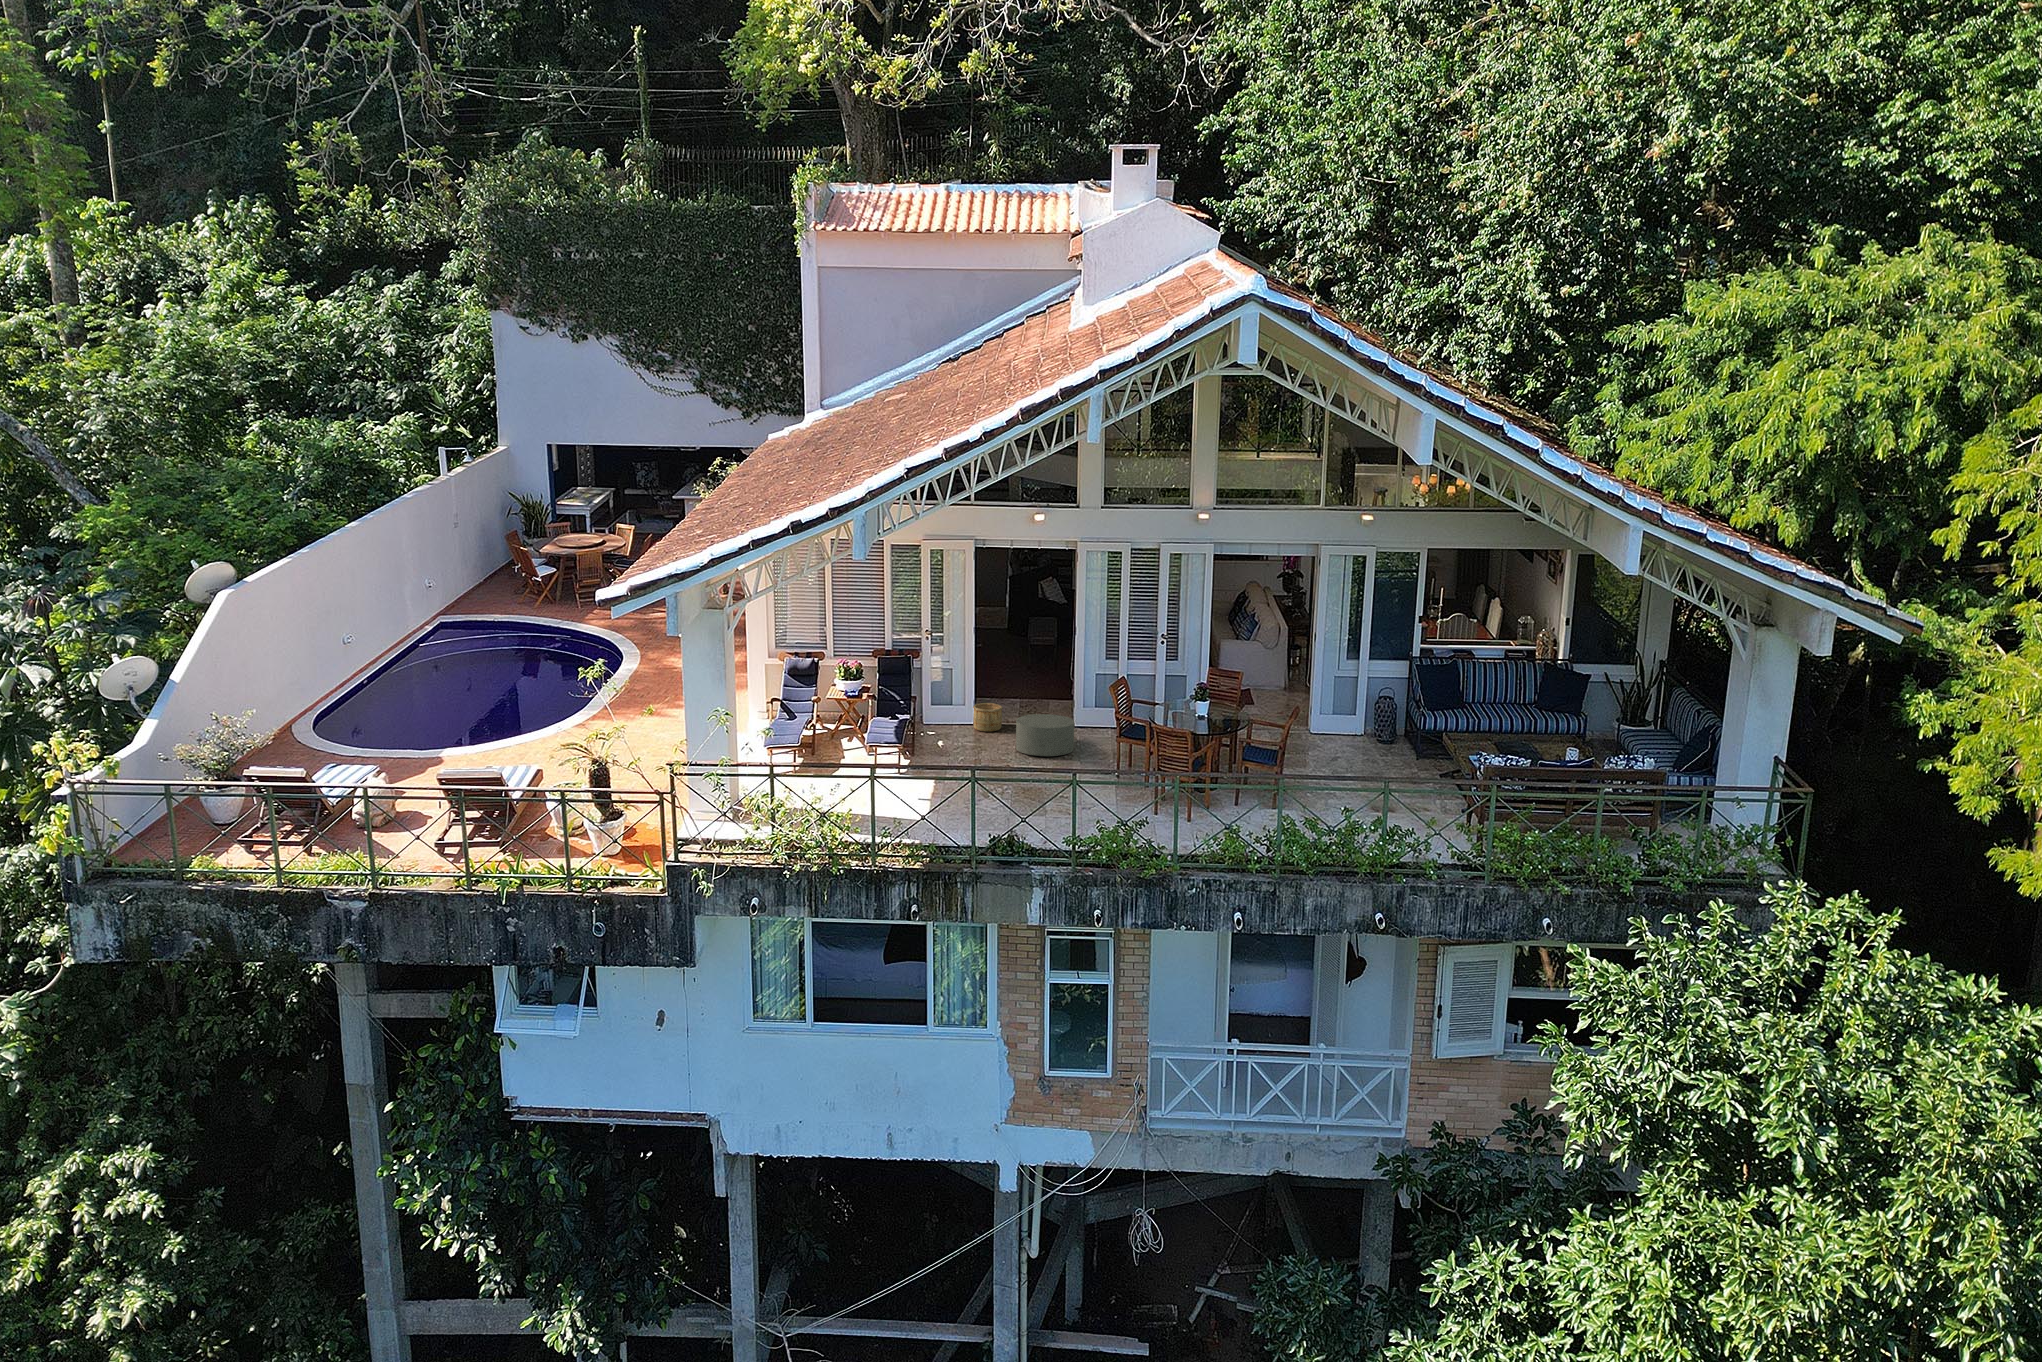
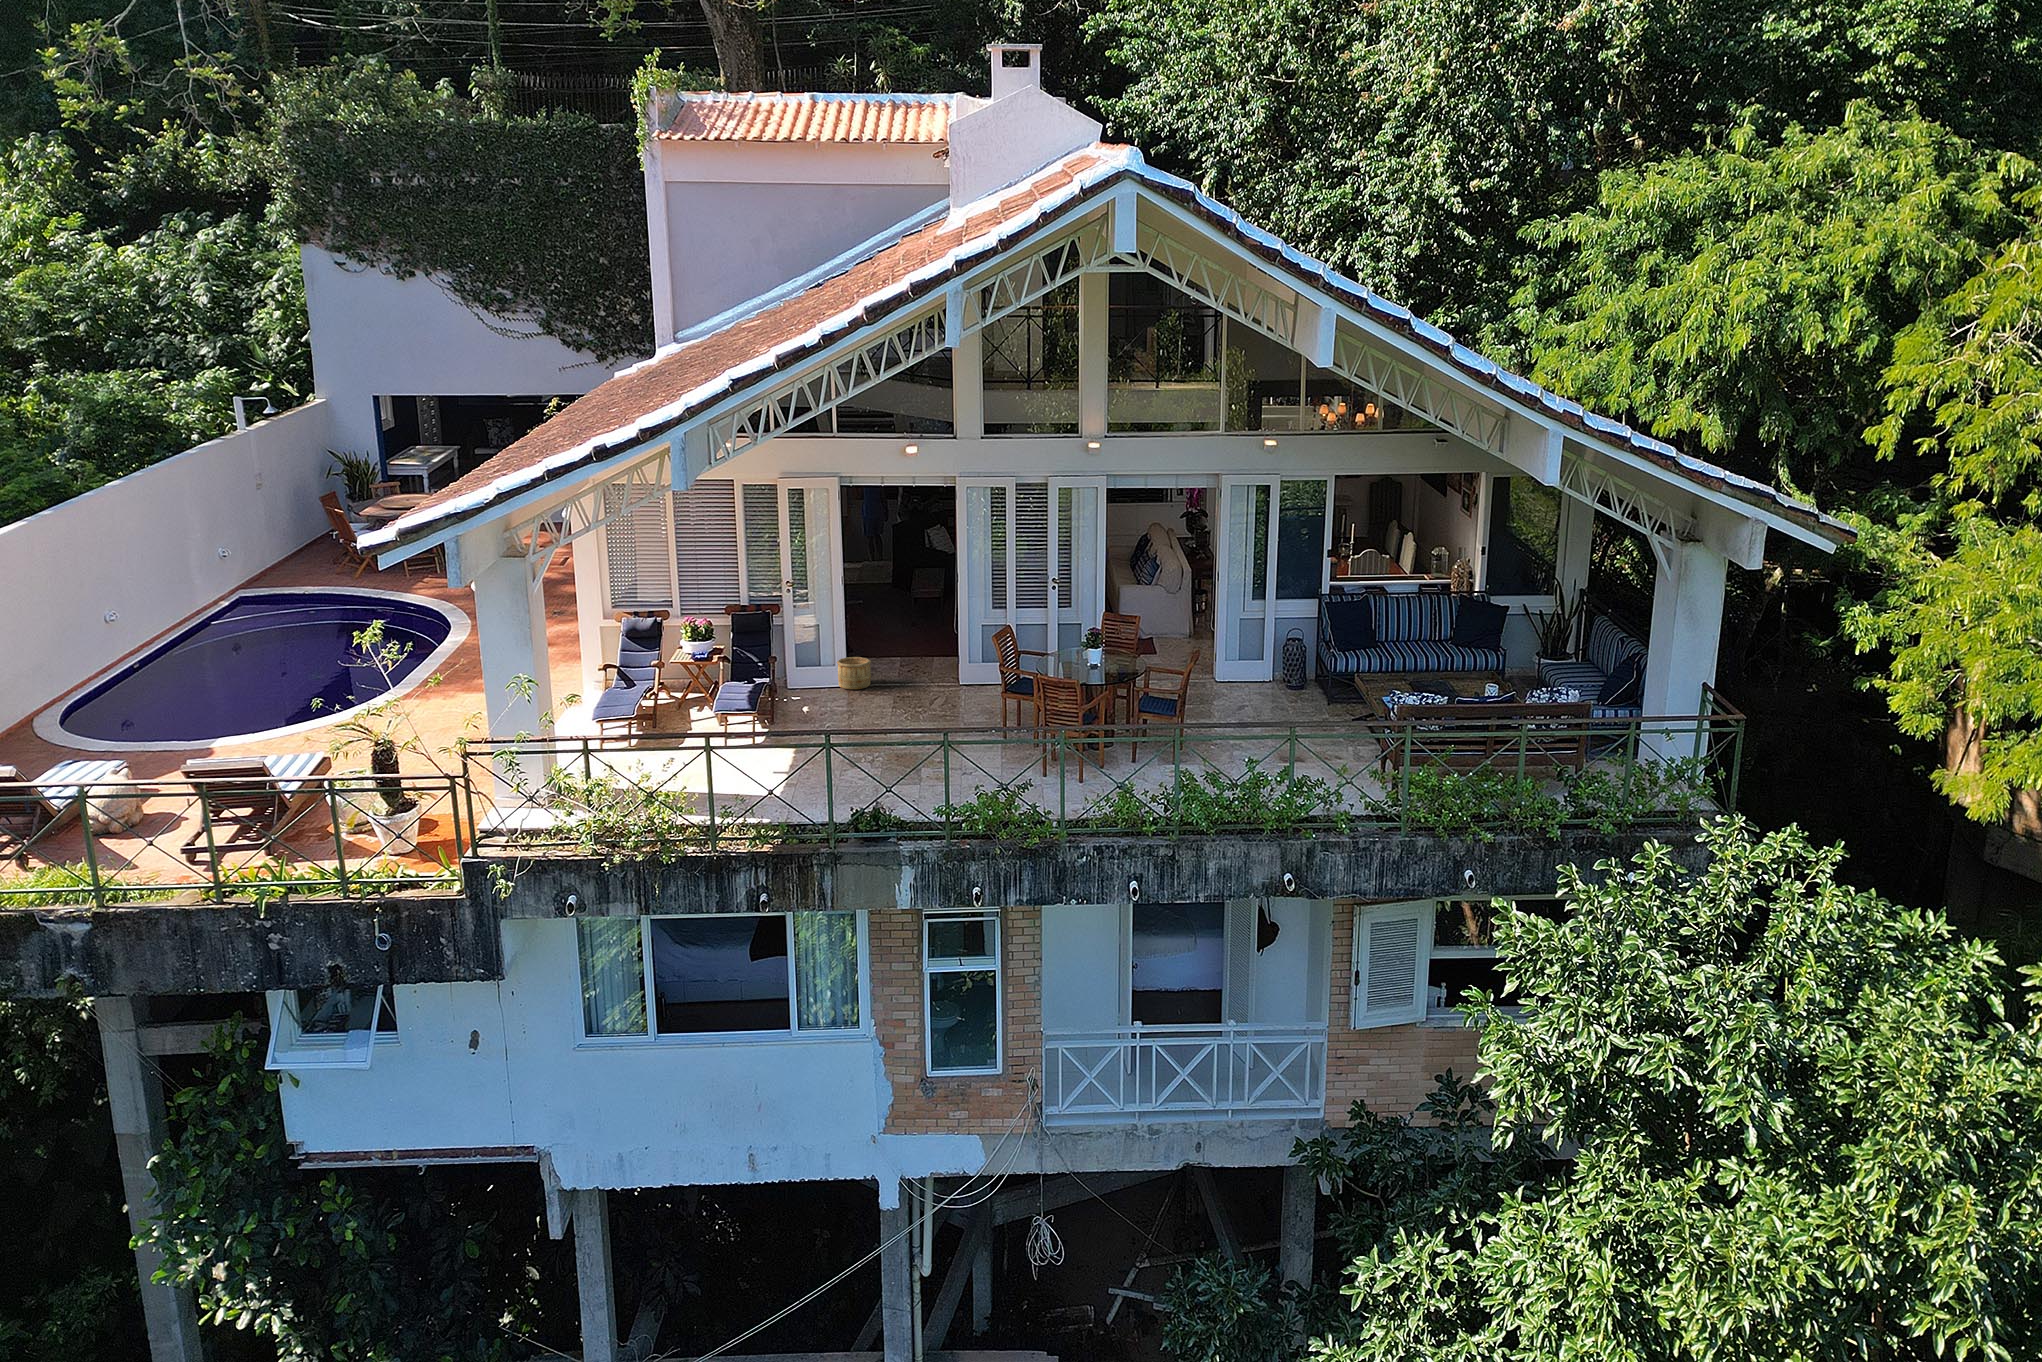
ottoman: present [1016,714,1074,756] -> none [885,667,952,714]

